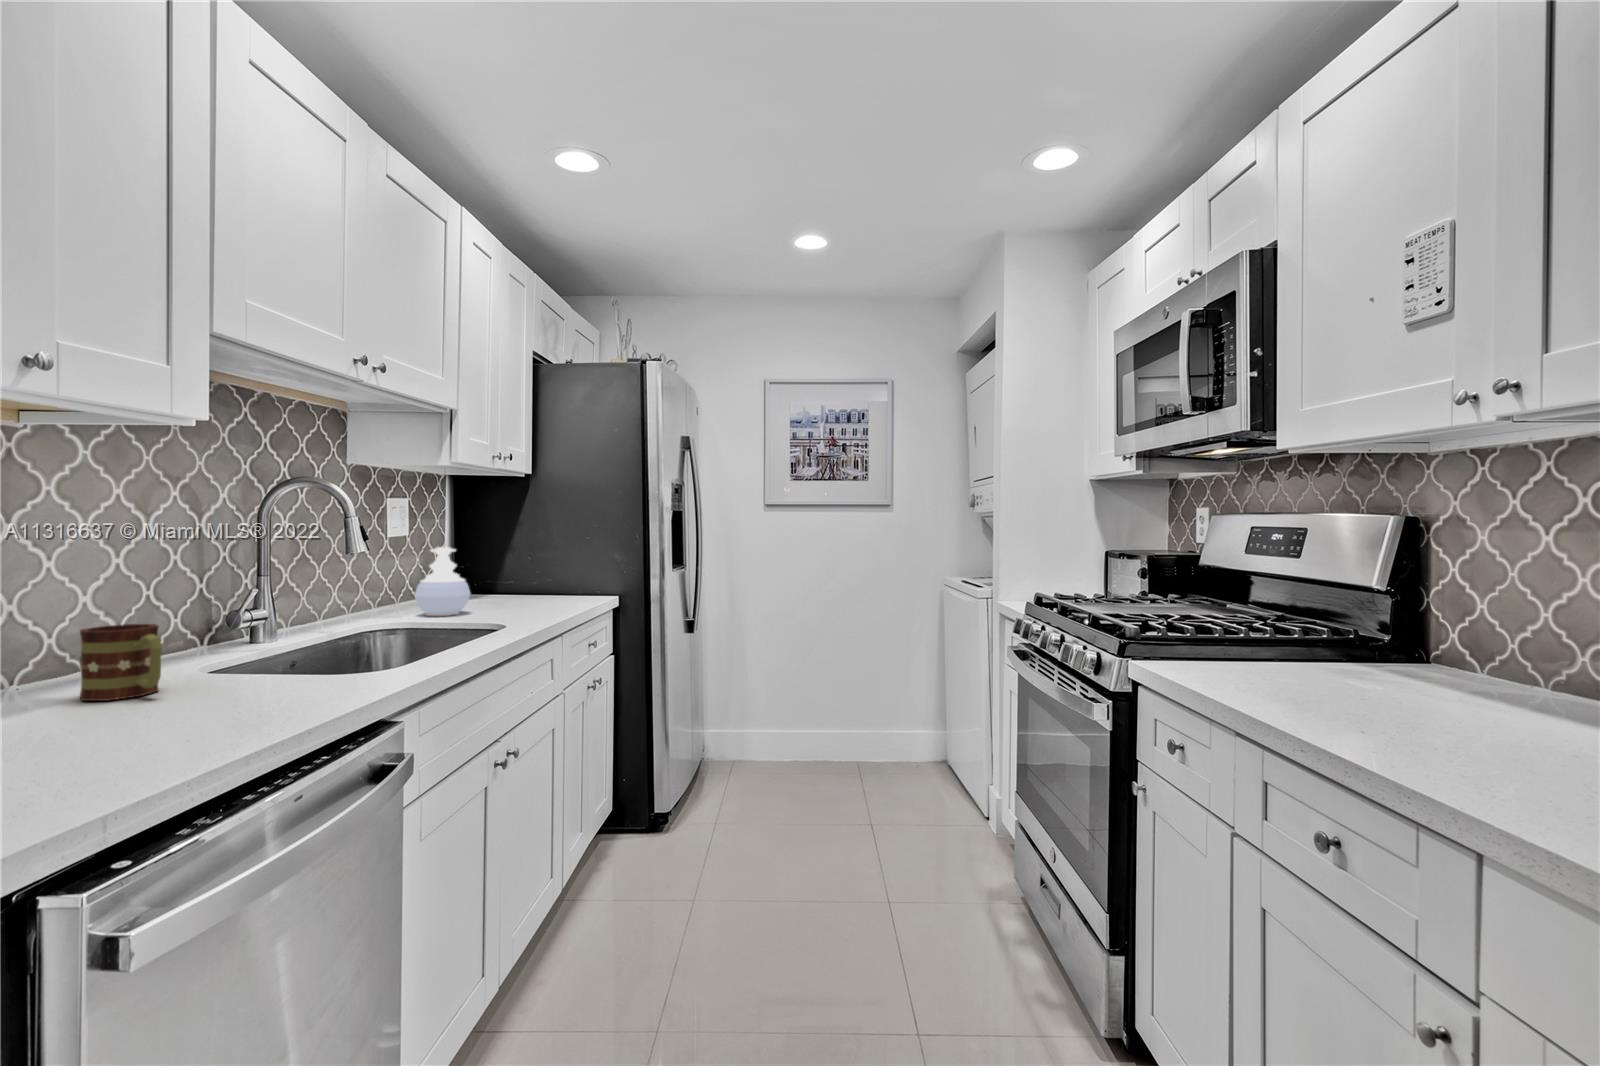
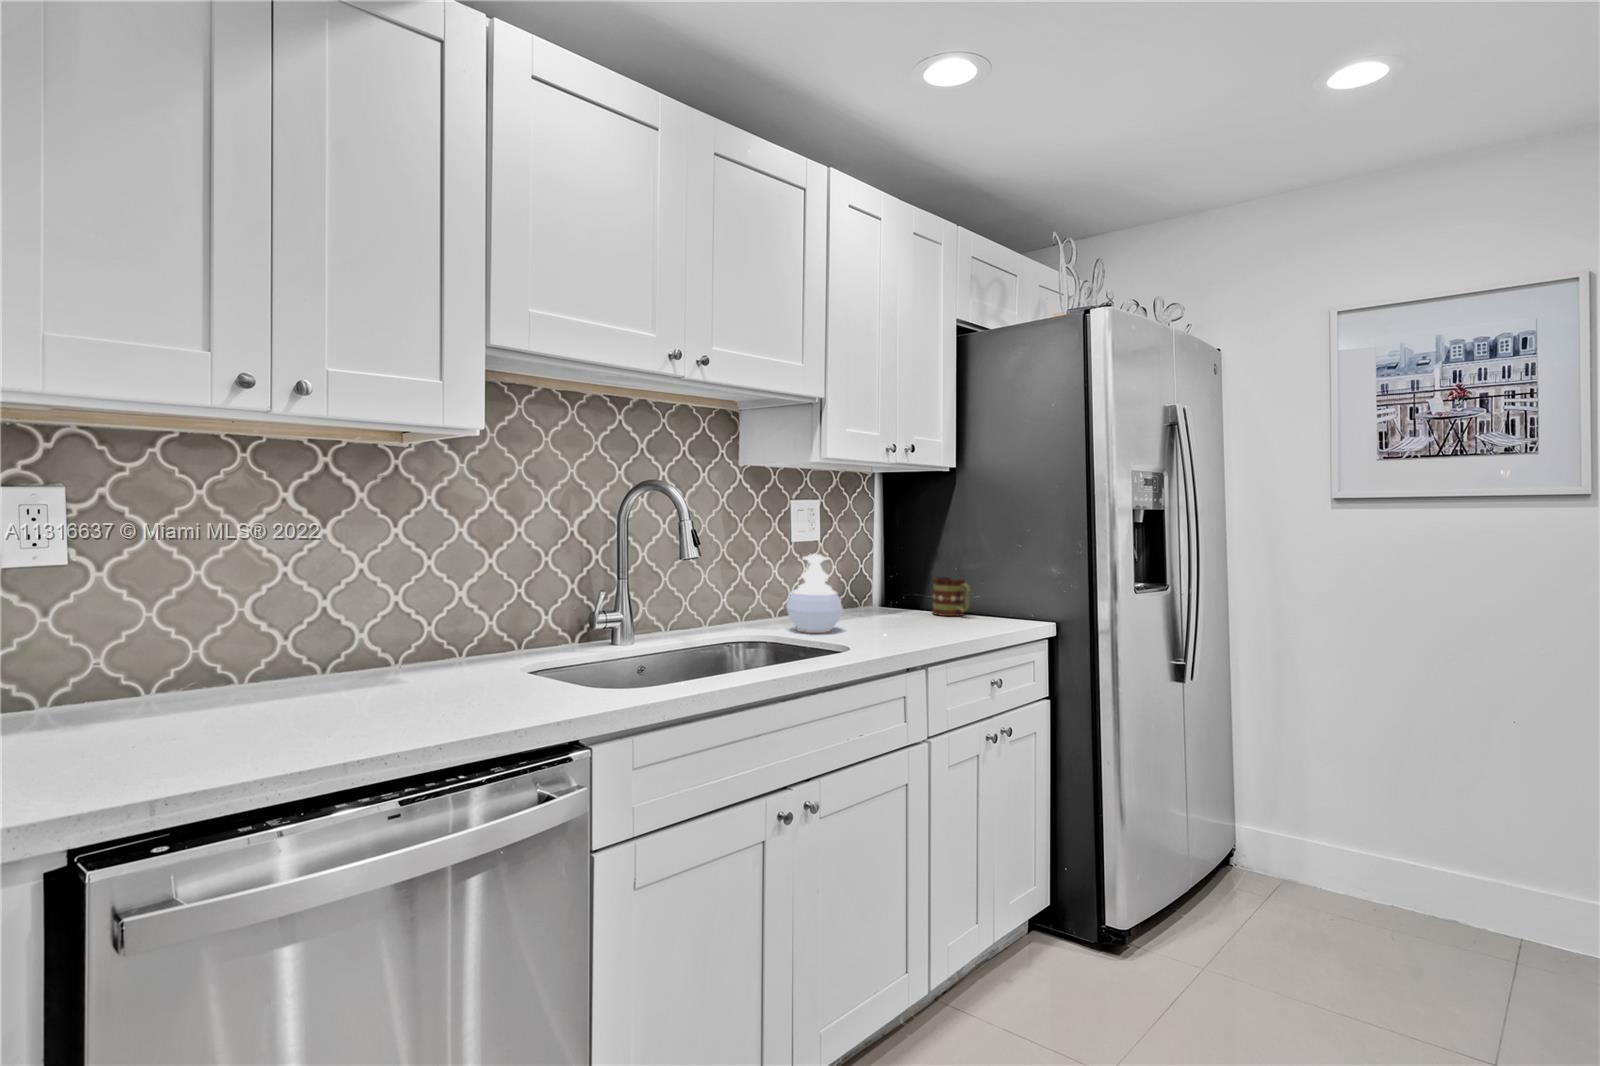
mug: present [80,624,162,701] -> present [932,577,970,616]

